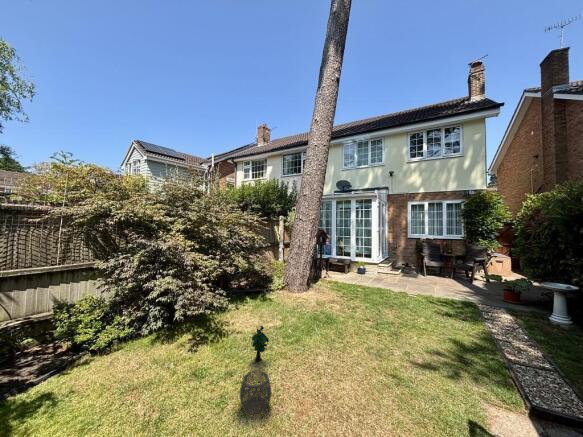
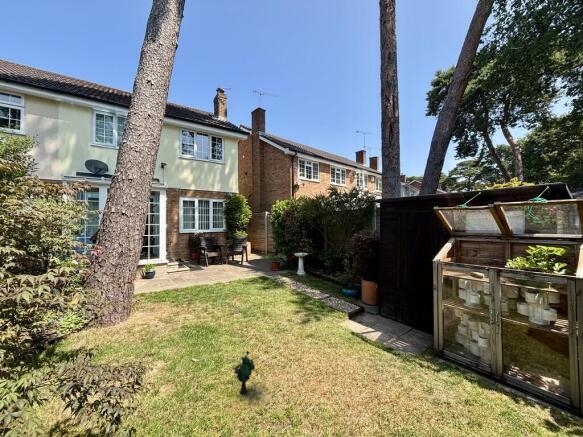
woven basket: present [240,370,271,414] -> none [295,376,325,418]

